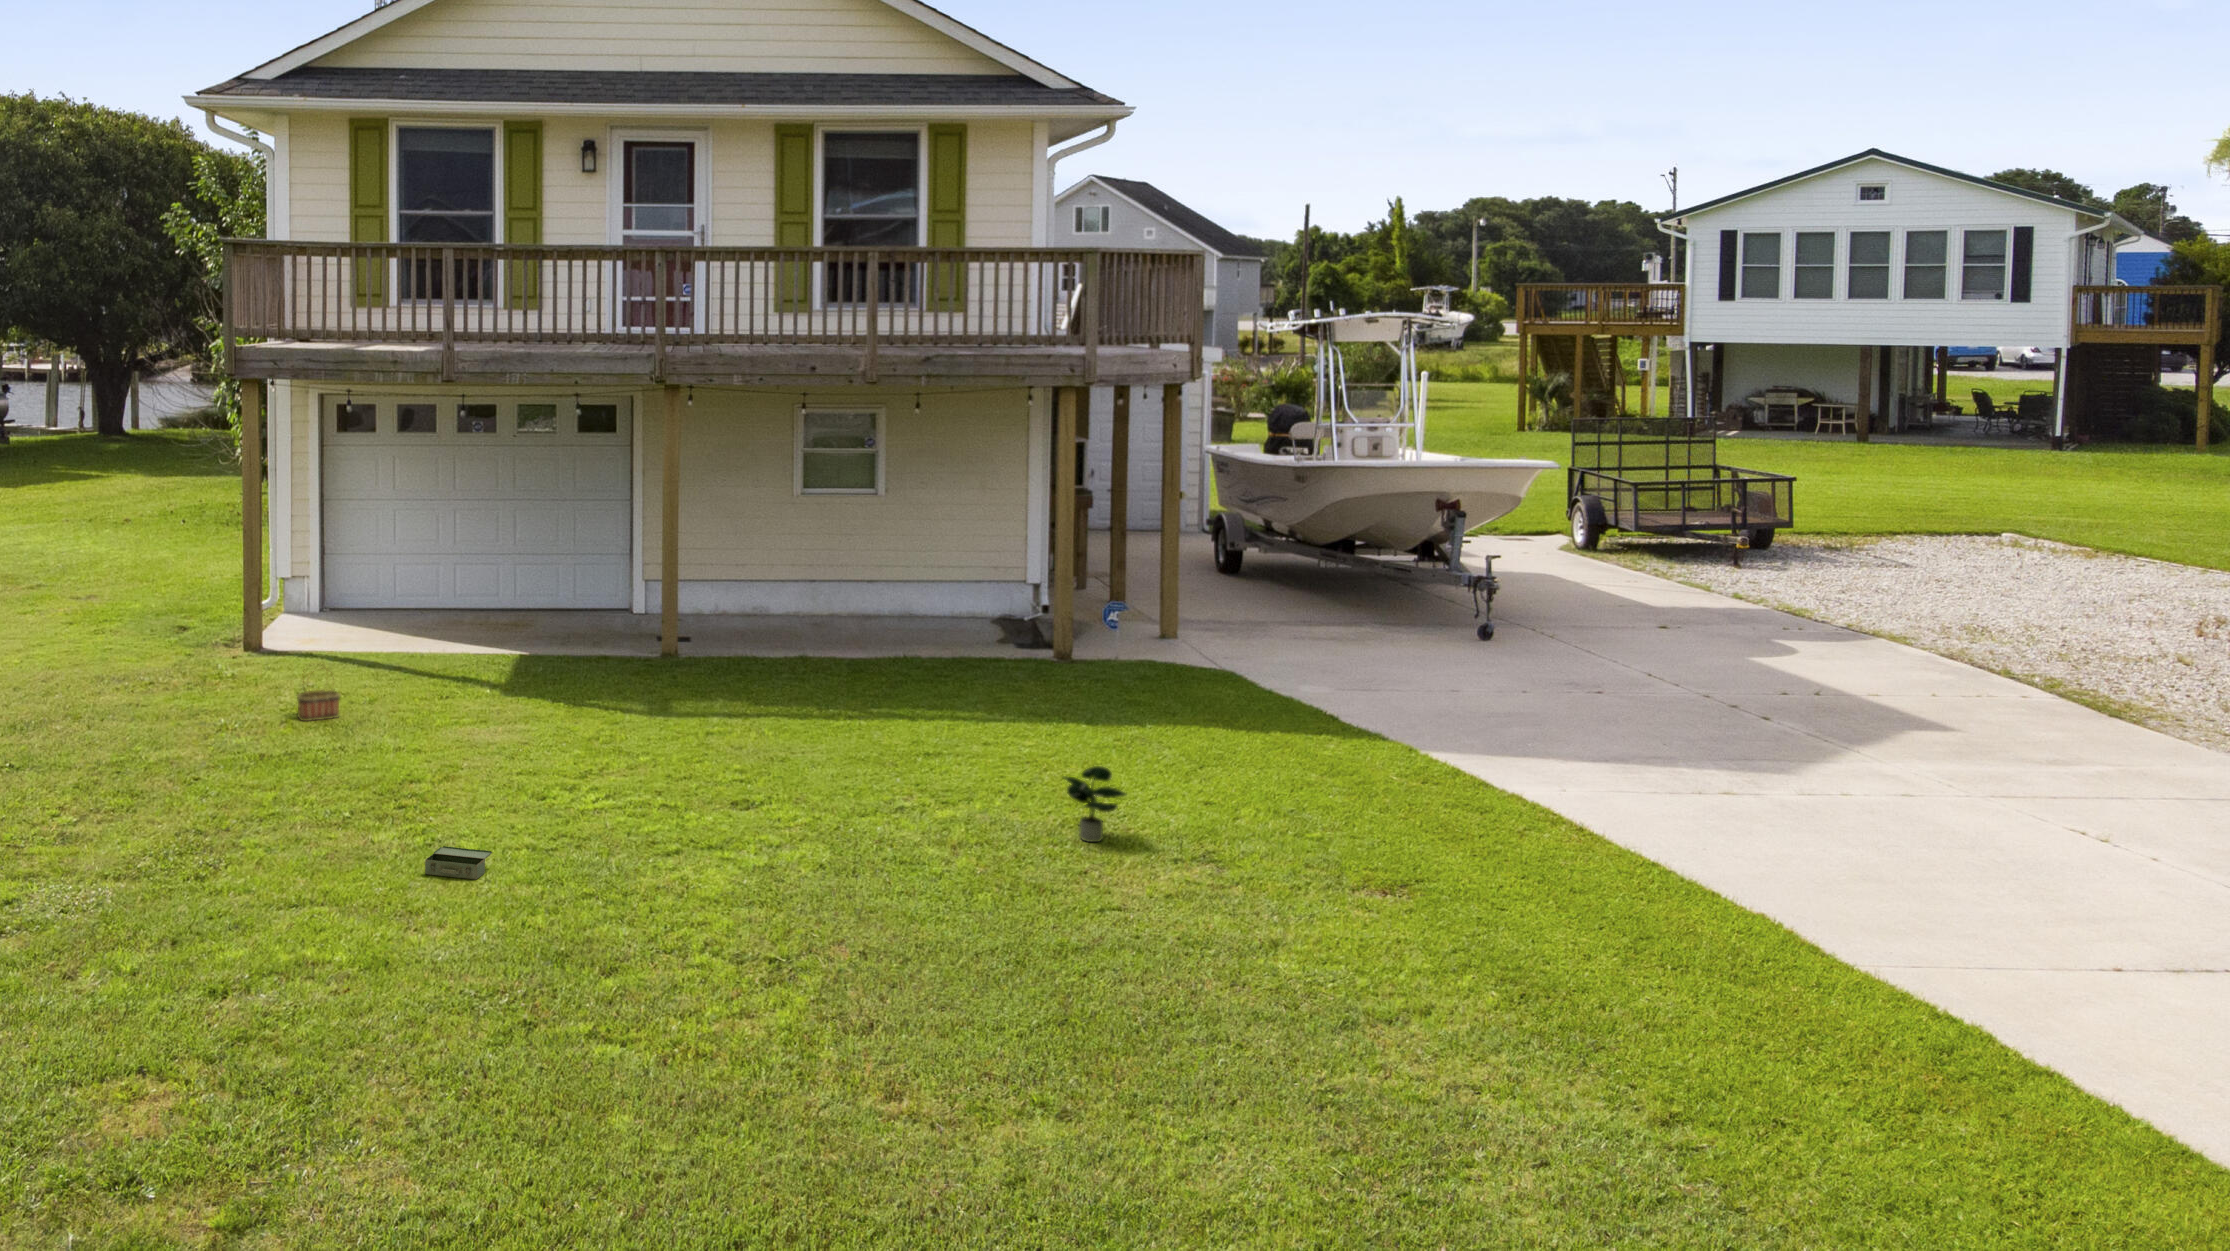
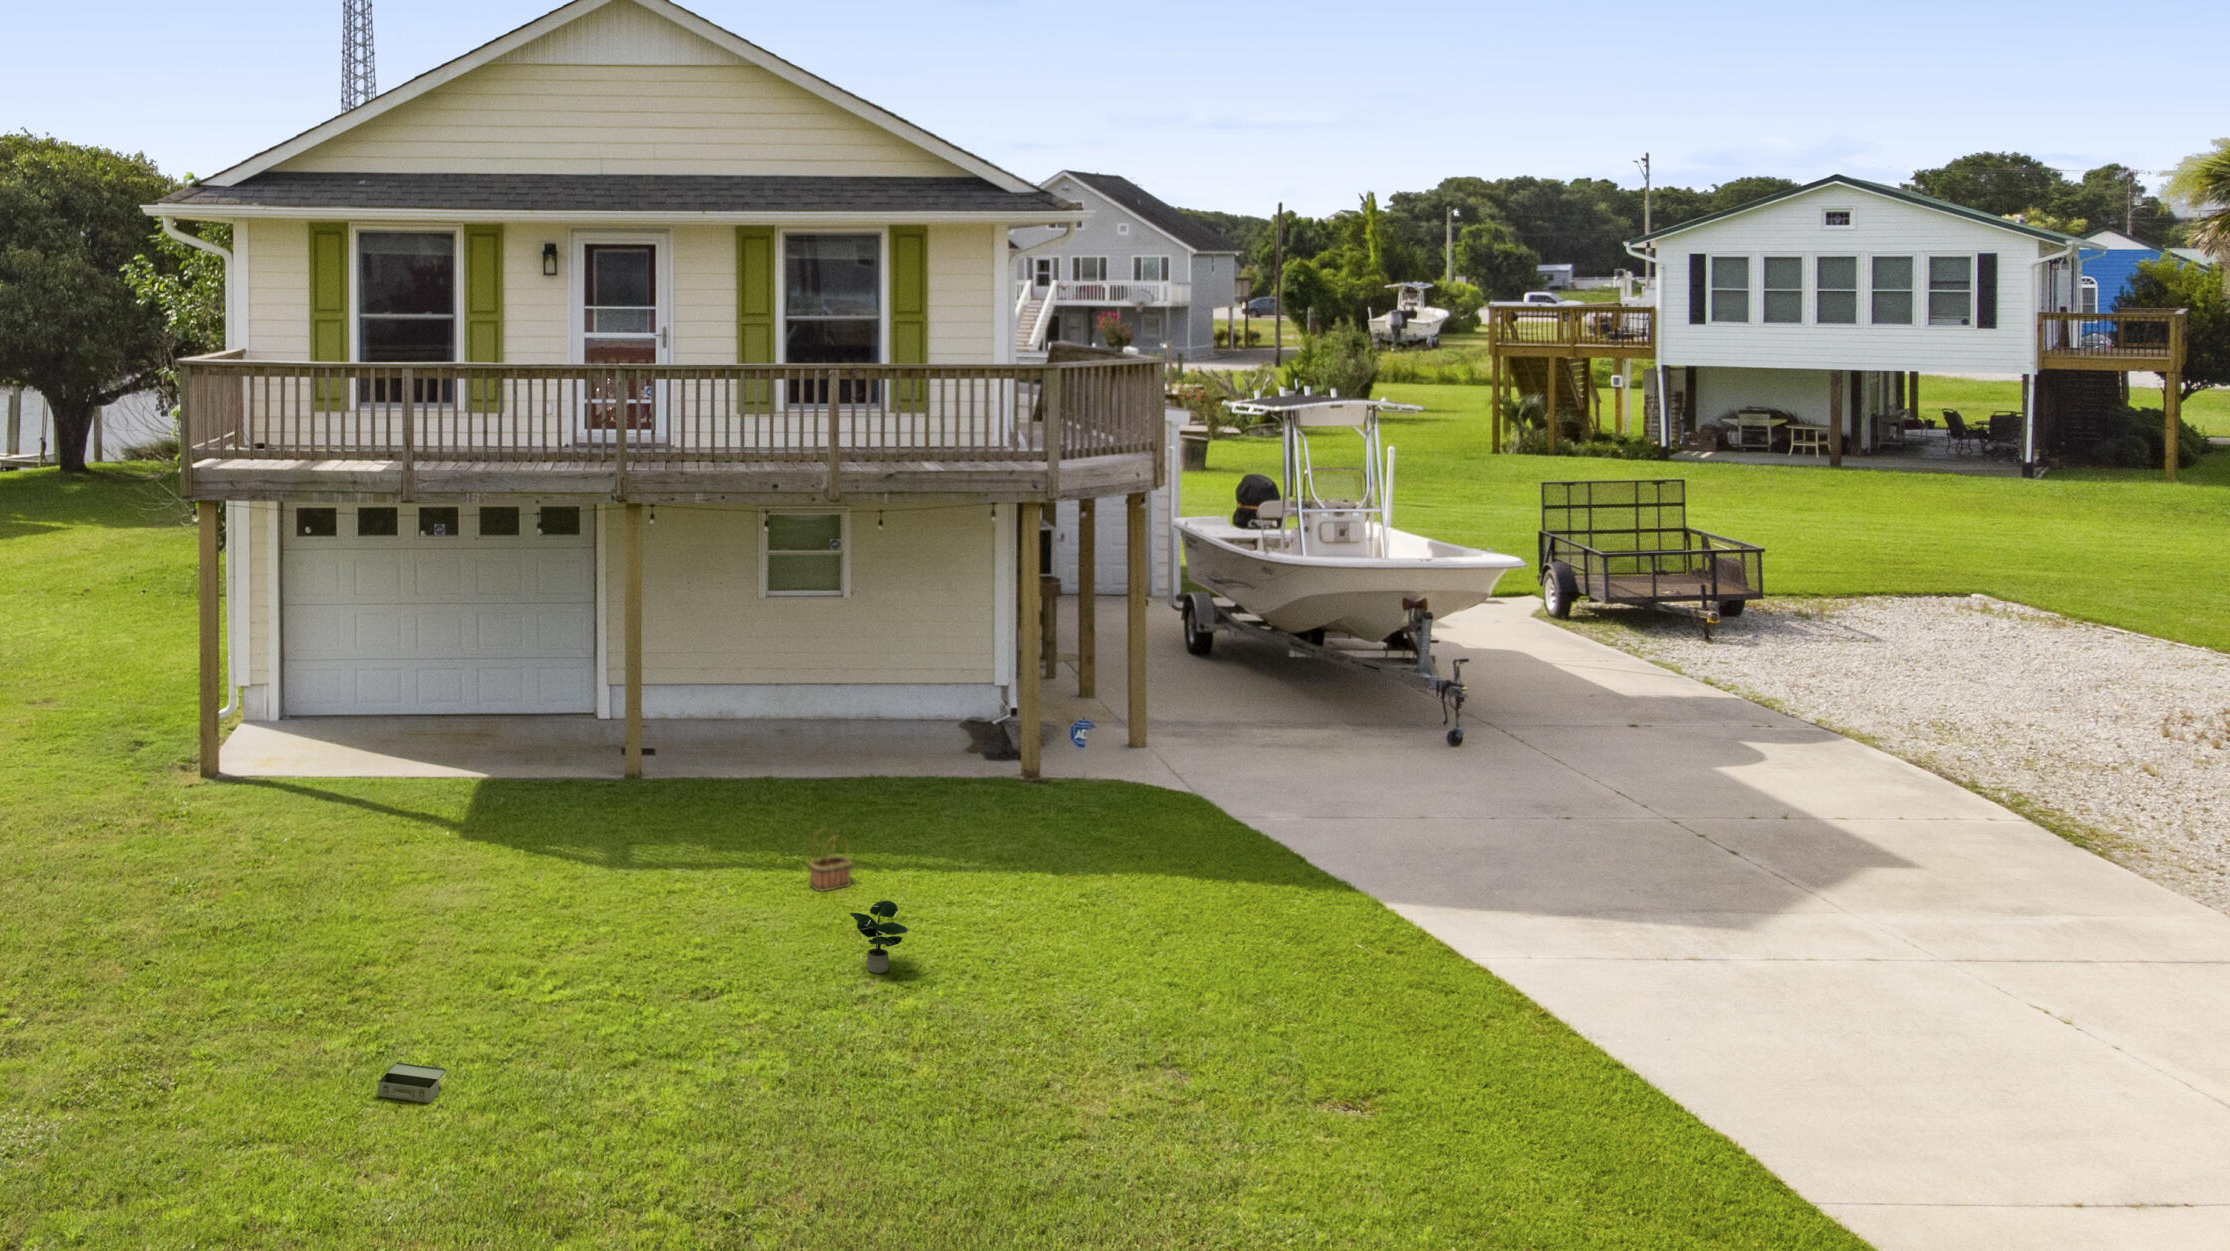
basket: present [297,668,340,721] -> present [809,832,852,891]
potted plant: present [1064,766,1126,842] -> present [850,901,909,973]

